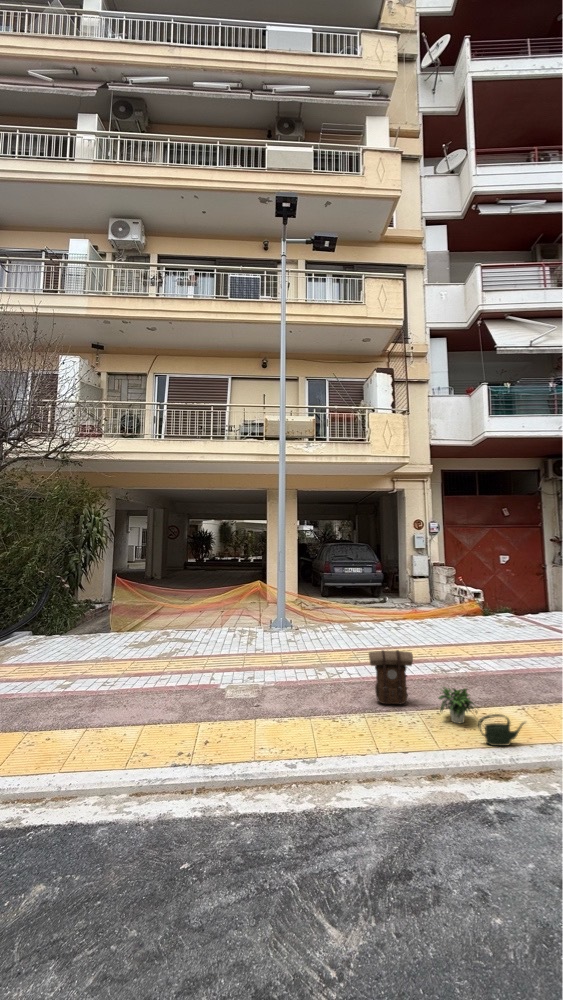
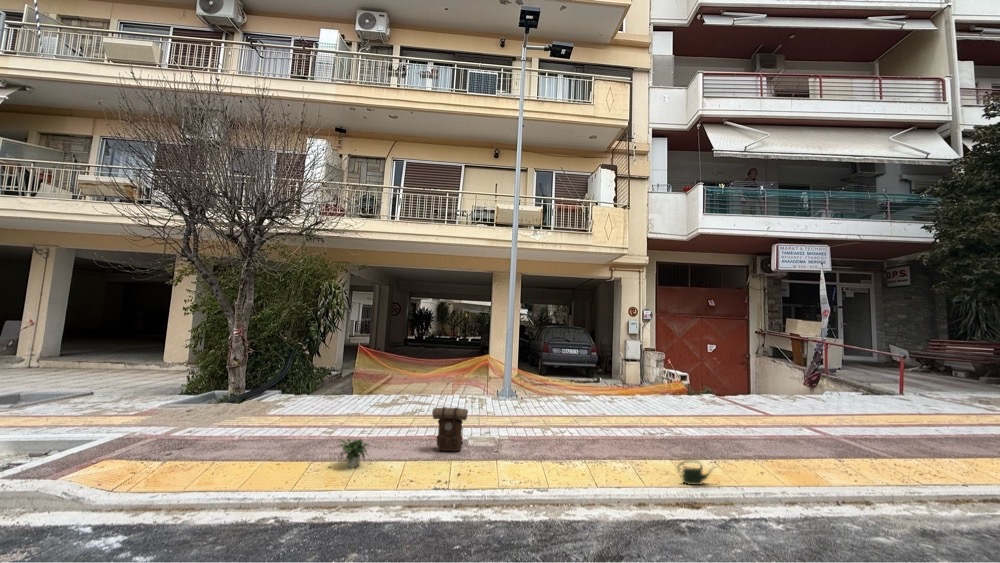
backpack: present [369,650,413,704] -> present [432,407,468,451]
potted plant: present [438,687,475,723] -> present [340,439,368,467]

